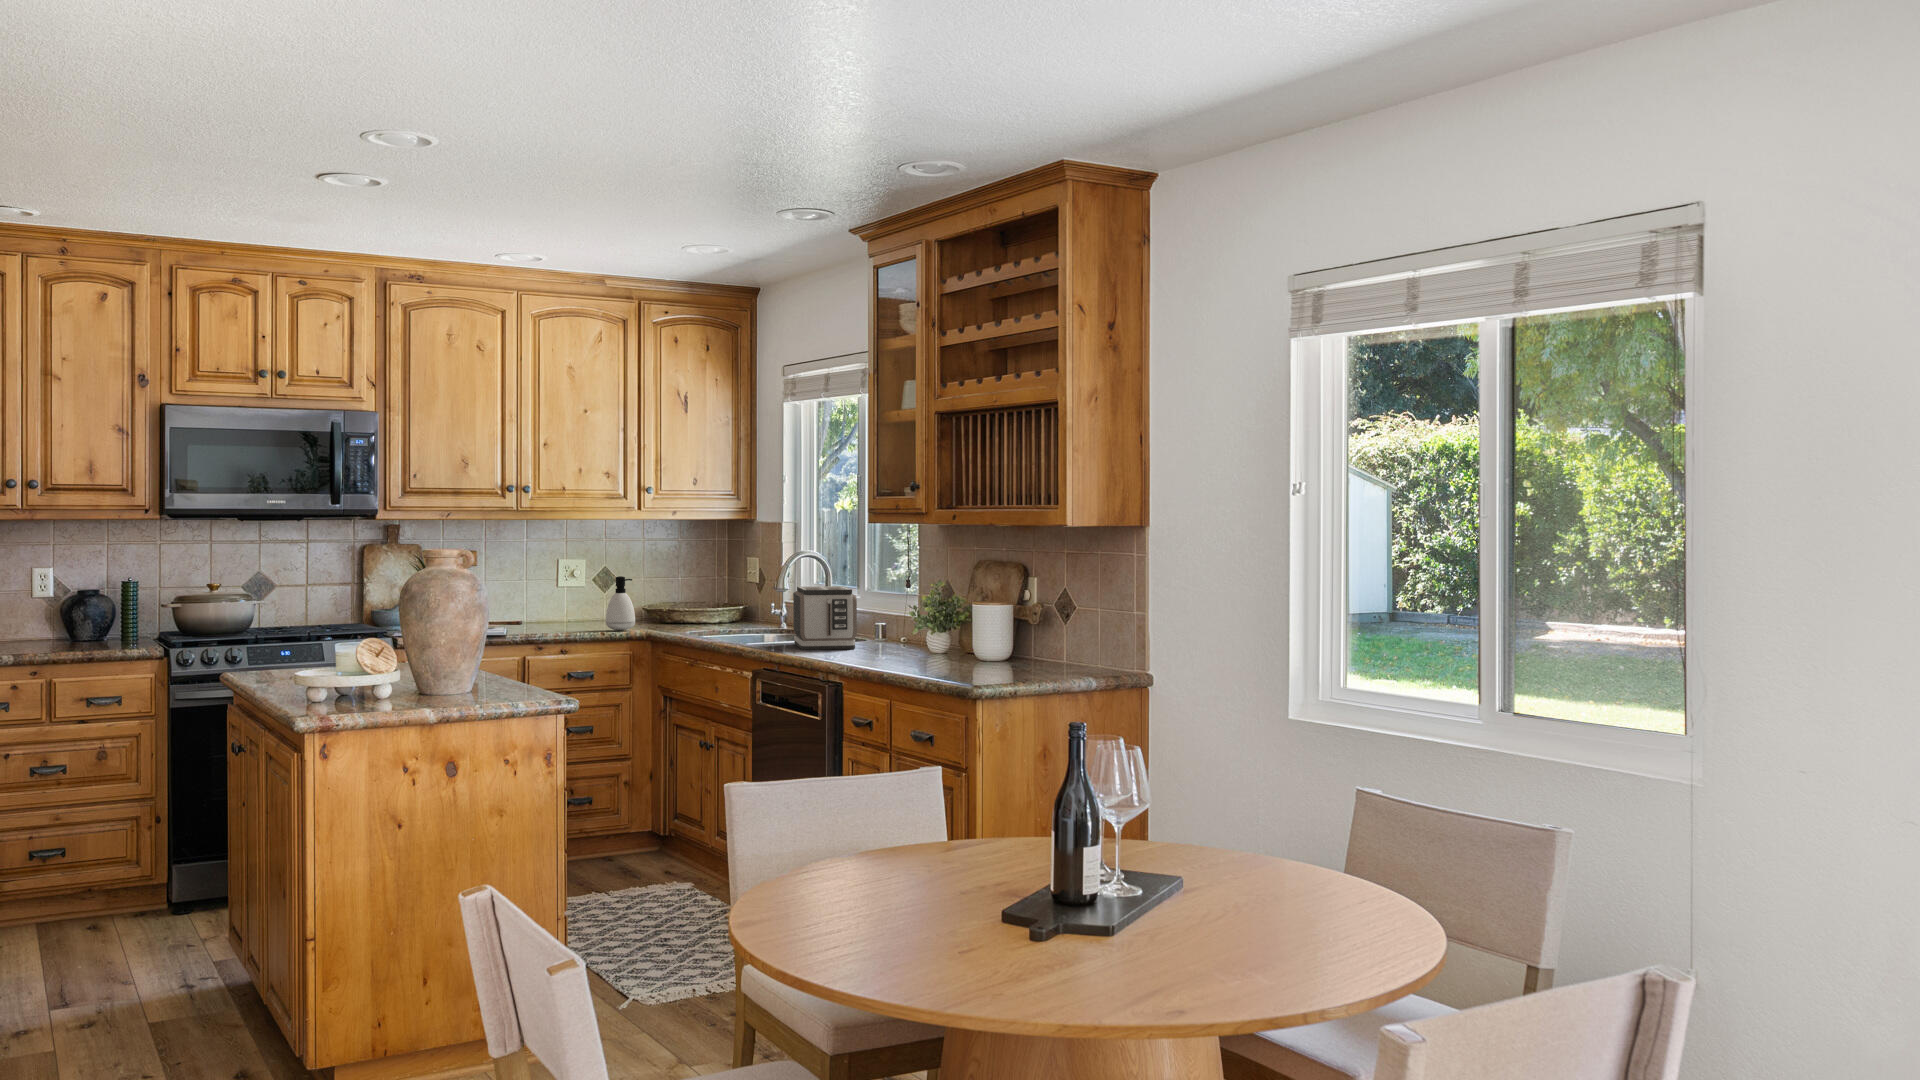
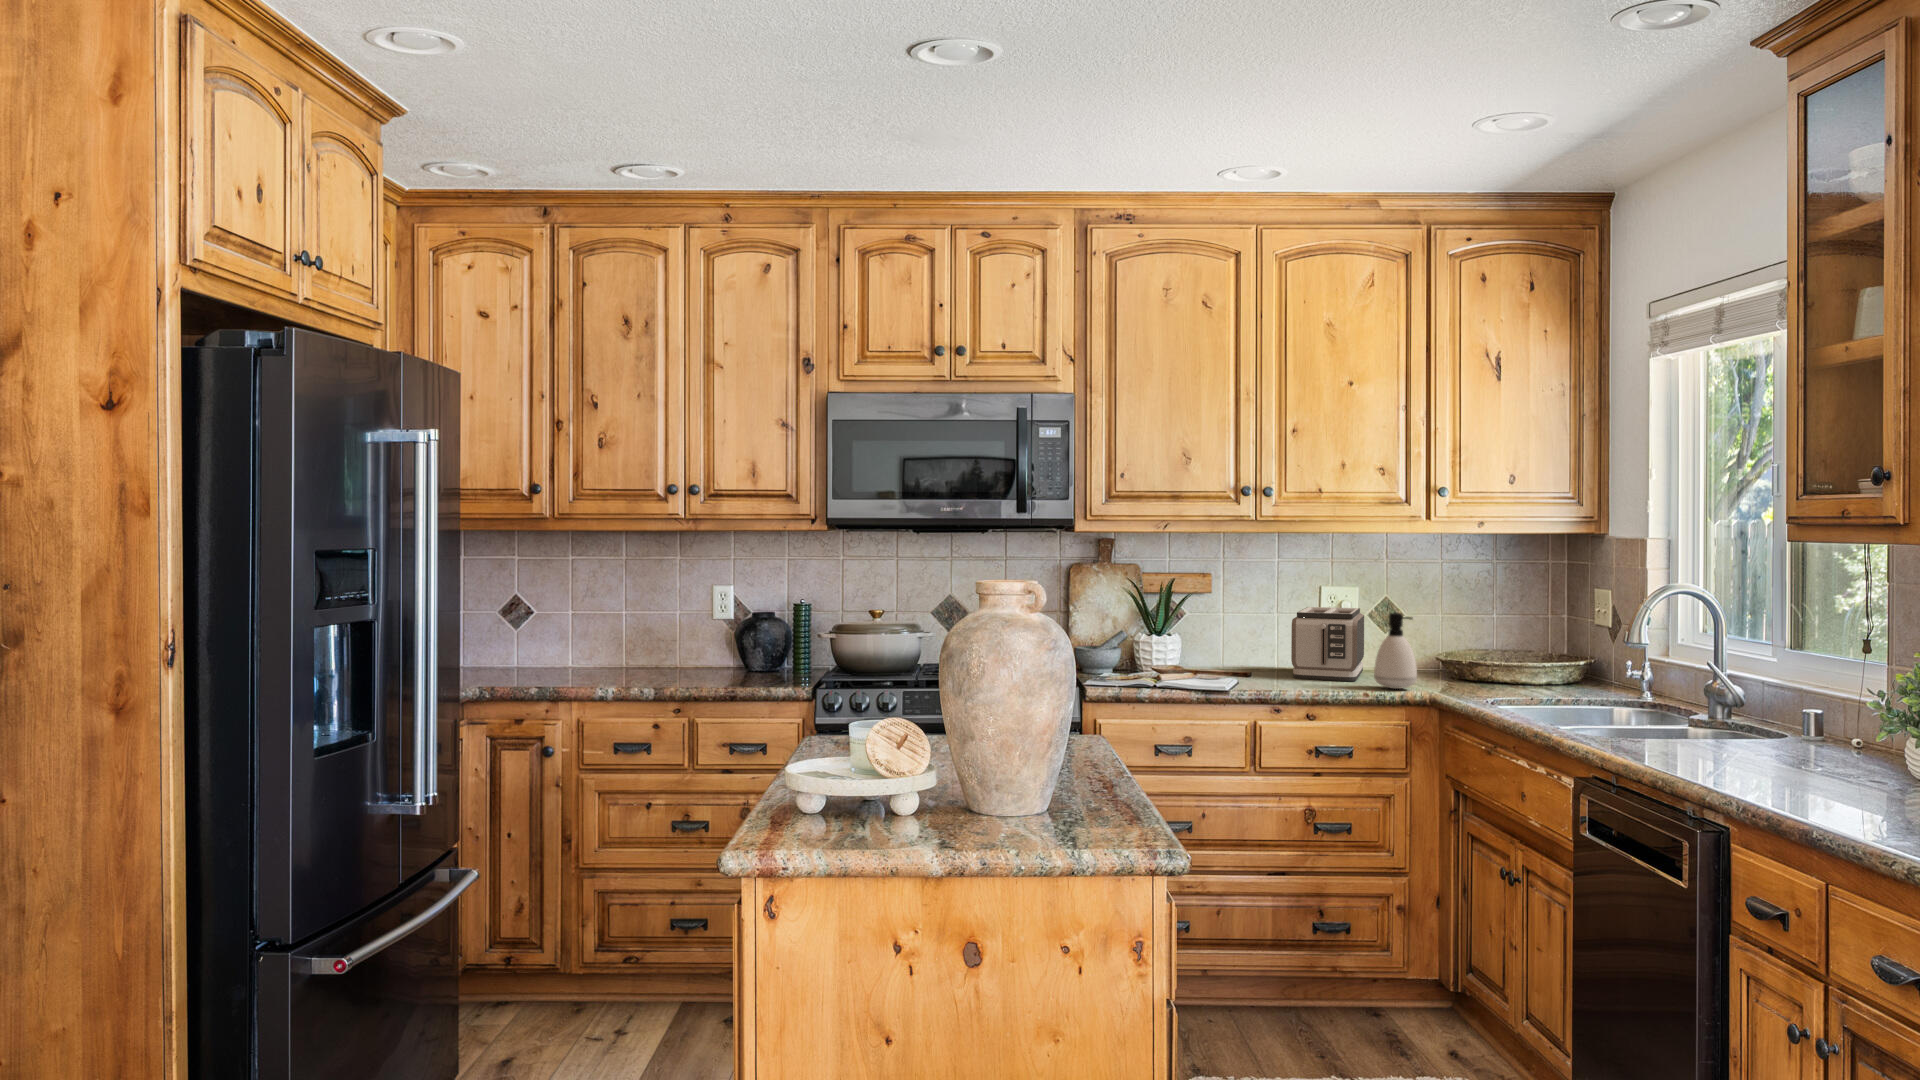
toaster: present [793,586,857,650] -> present [1291,607,1364,681]

